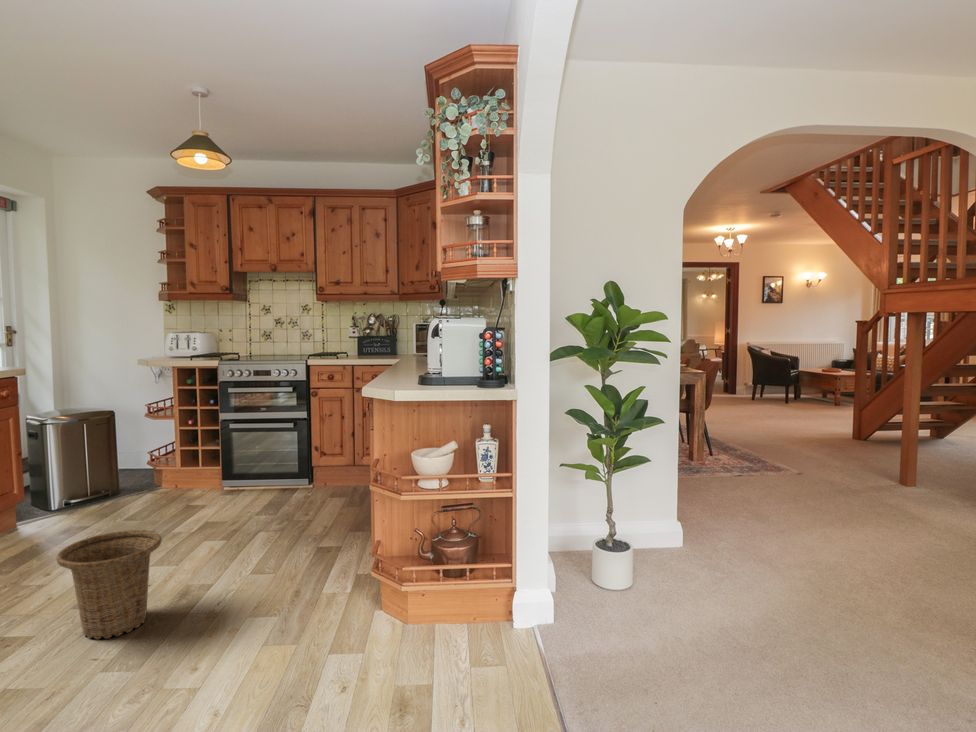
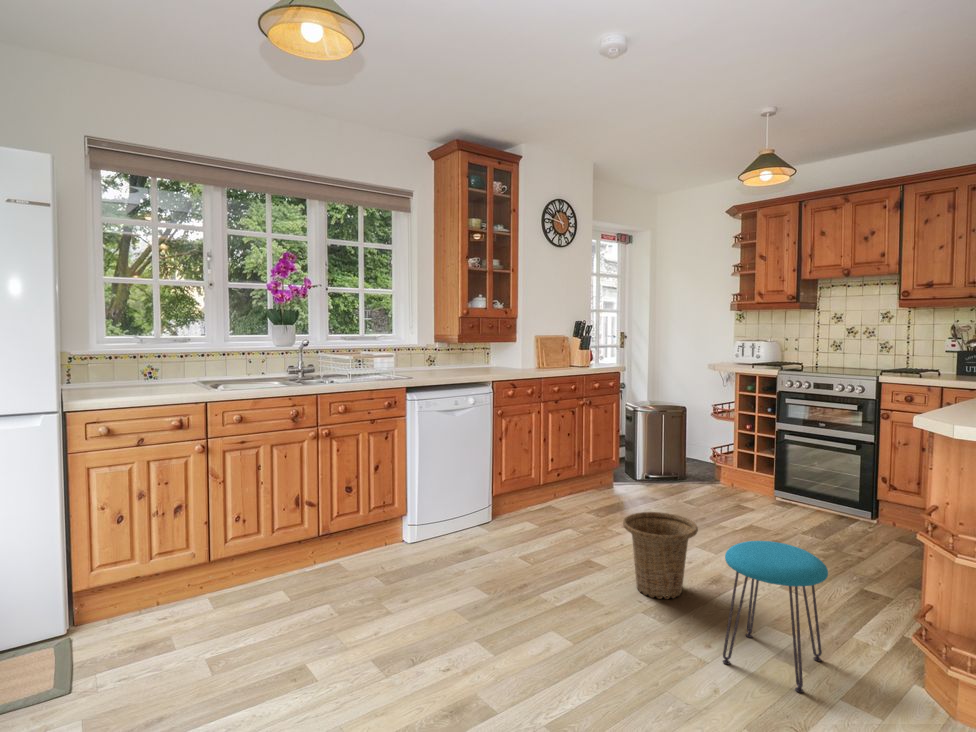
stool: none [205,523,306,670] -> present [723,541,828,693]

